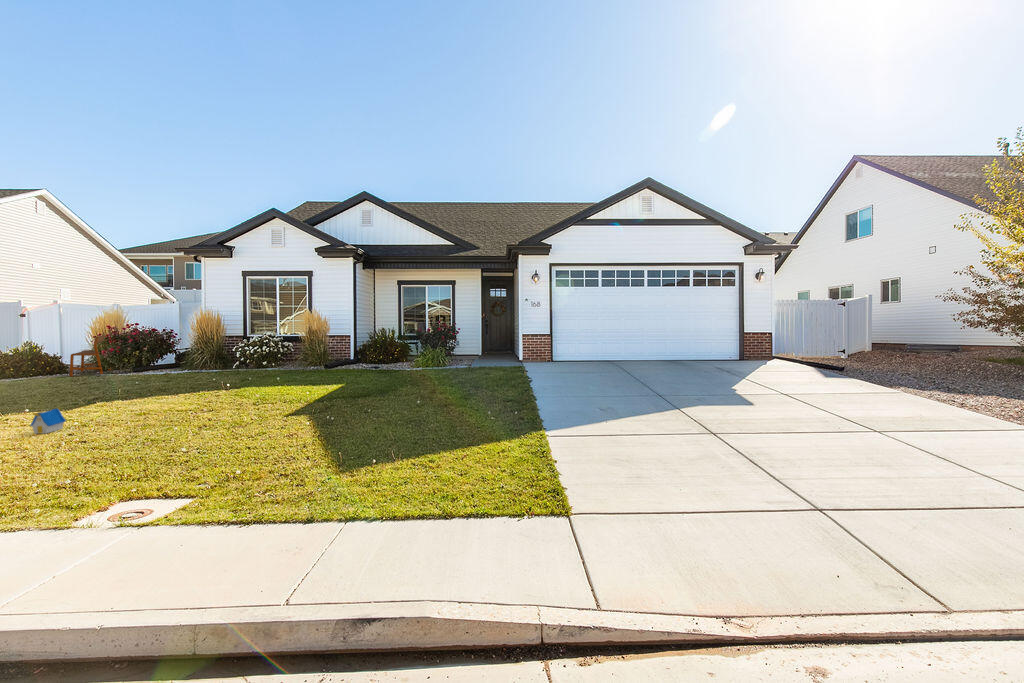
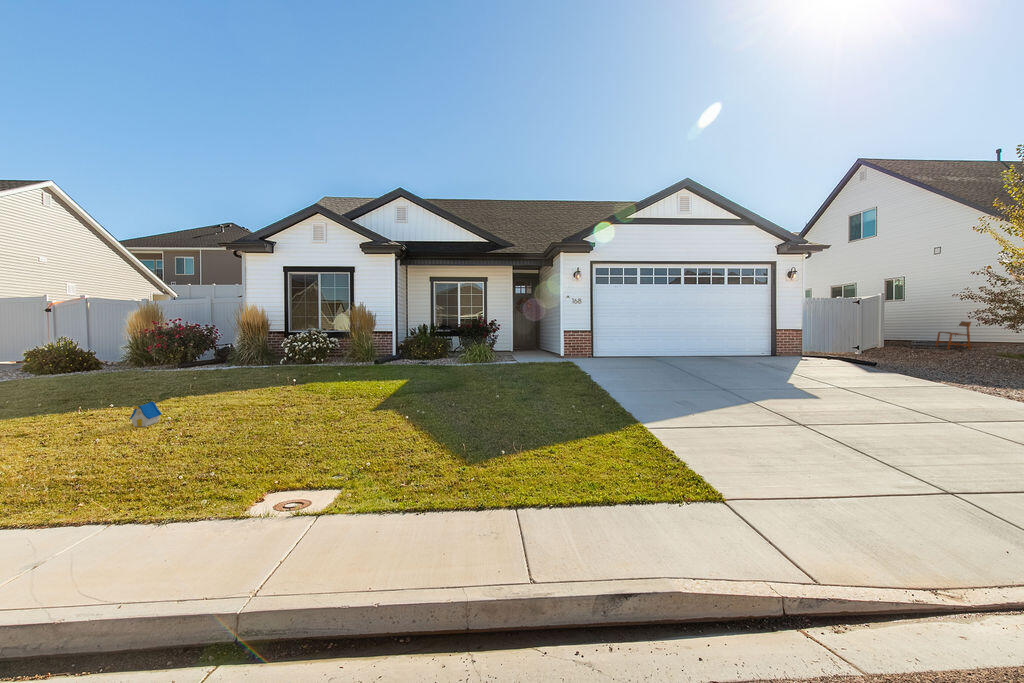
bench: present [70,335,111,376] -> present [936,321,971,350]

